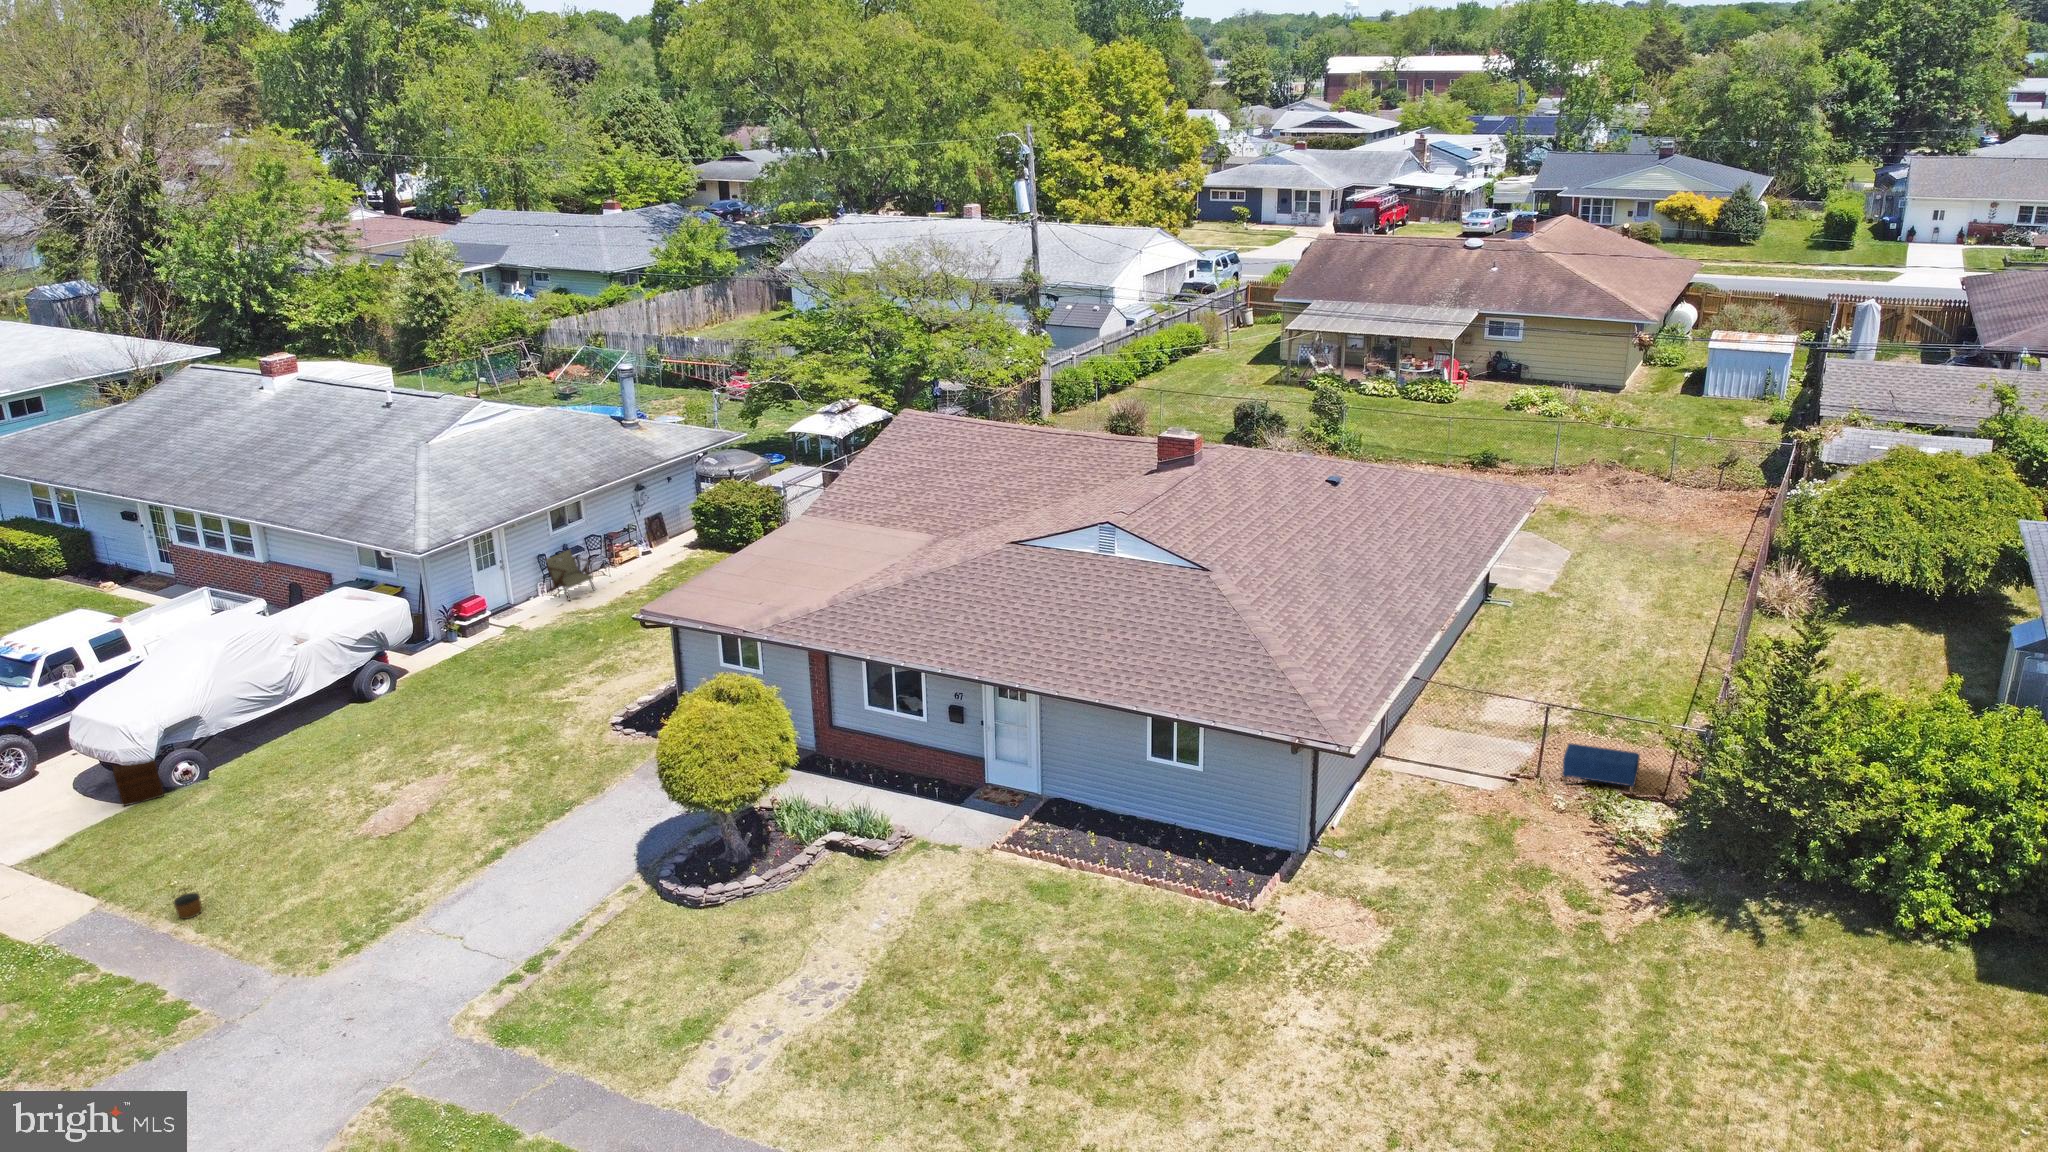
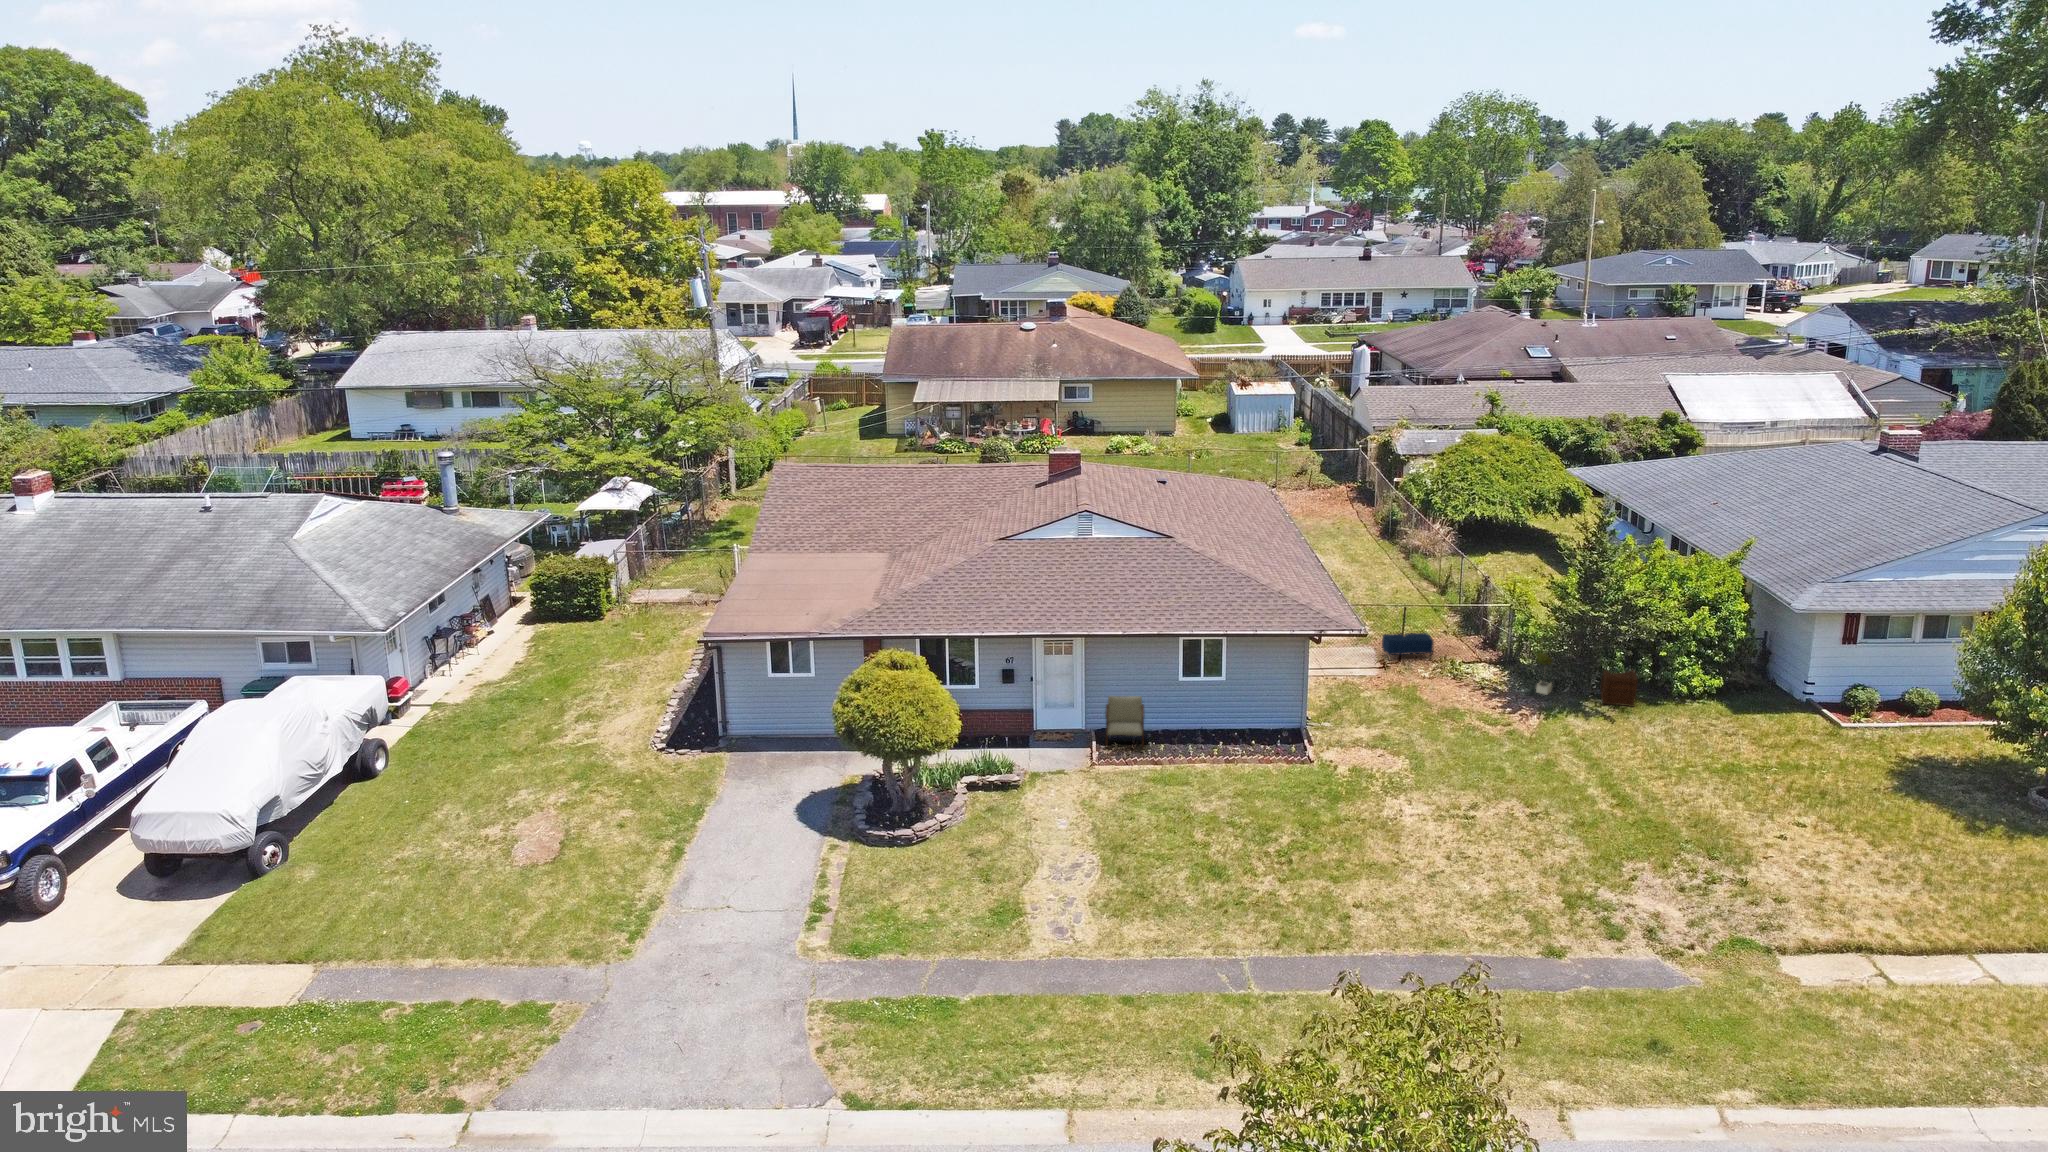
lounge chair: present [546,550,595,601] -> present [1105,696,1144,748]
wooden crate: present [113,760,164,806] -> present [1601,670,1638,707]
potted tree: none [1734,825,1764,894] -> present [1536,653,1553,695]
bucket: present [173,888,202,919] -> none [430,926,456,958]

